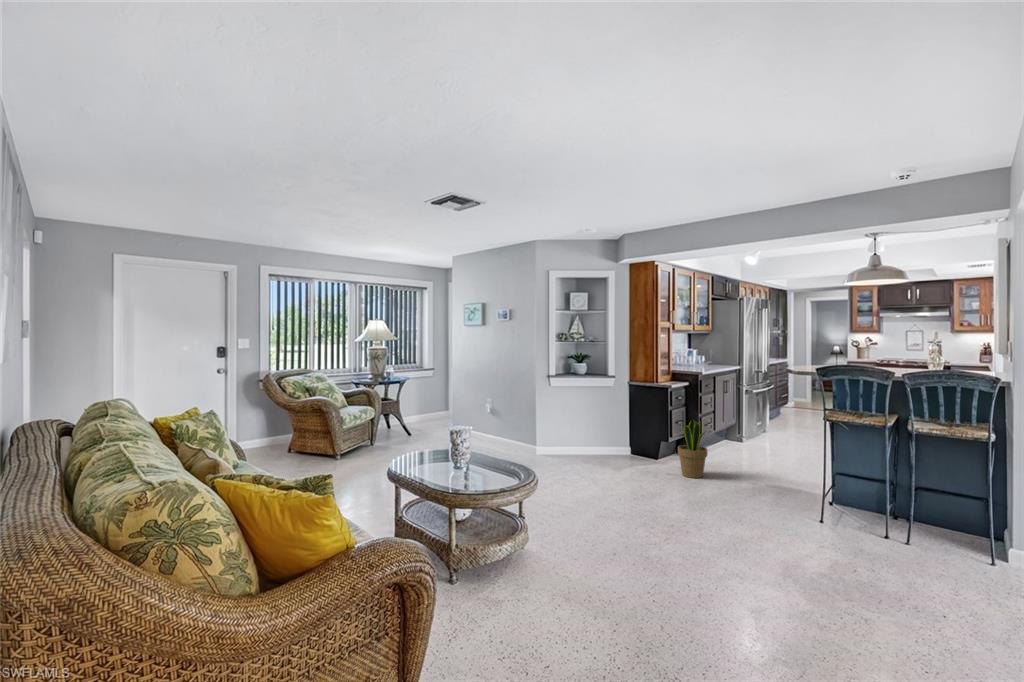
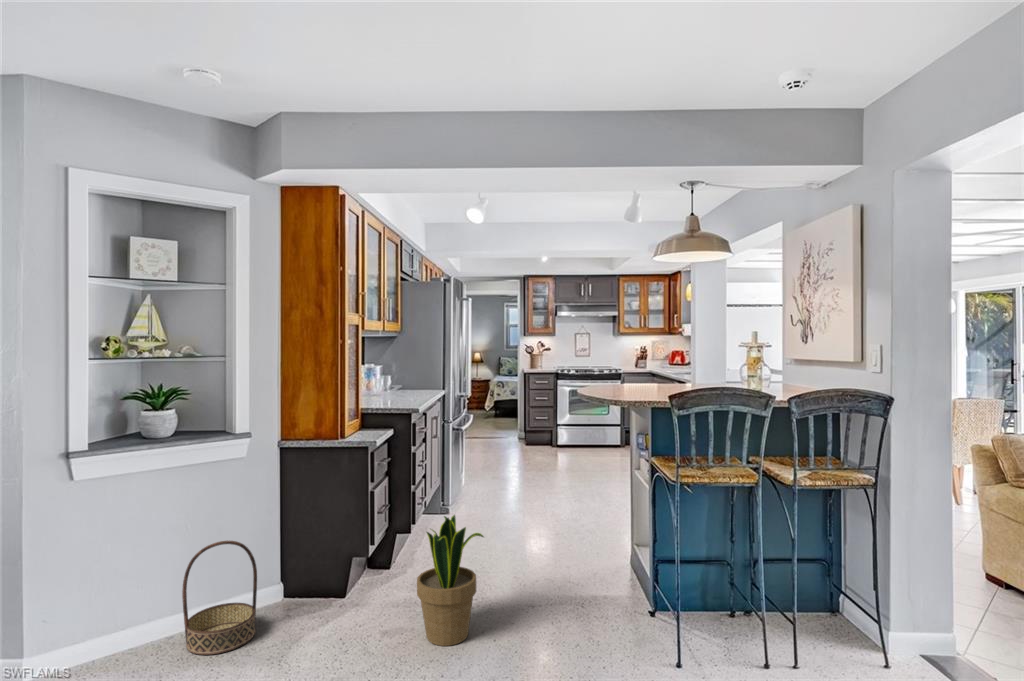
basket: none [586,418,614,461] -> present [182,541,257,655]

